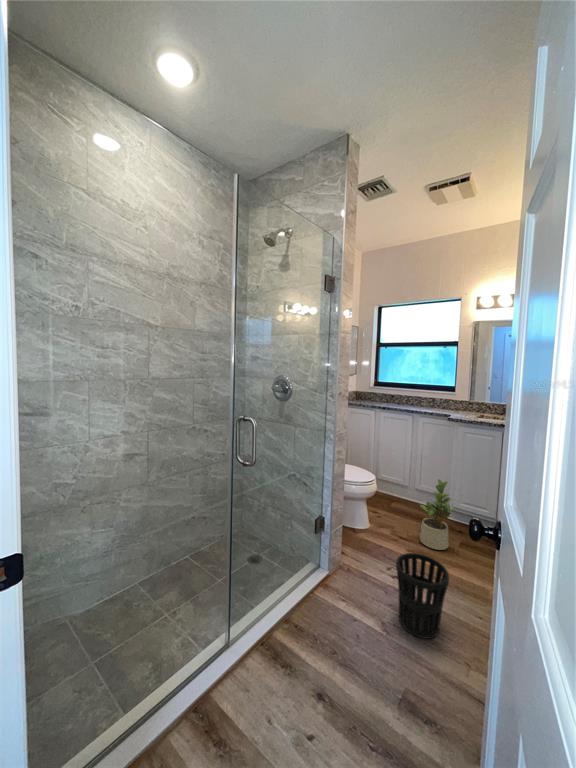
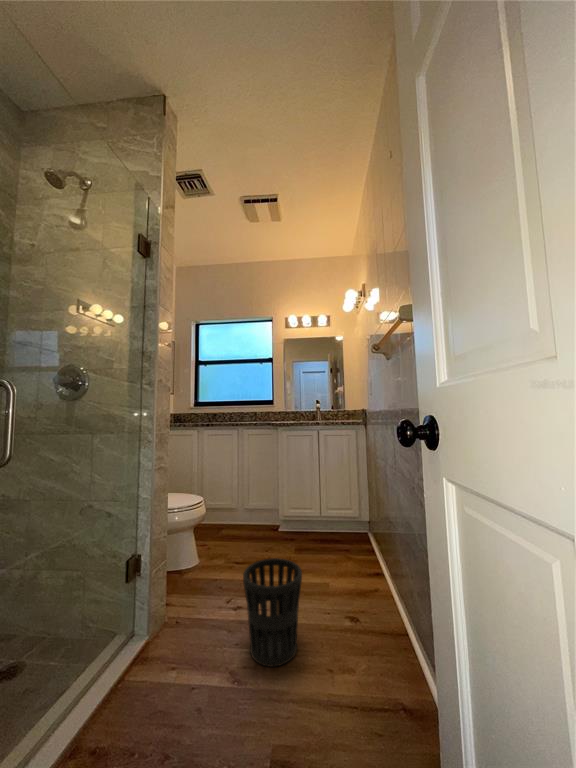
potted plant: present [420,479,457,550] -> none [255,482,291,561]

